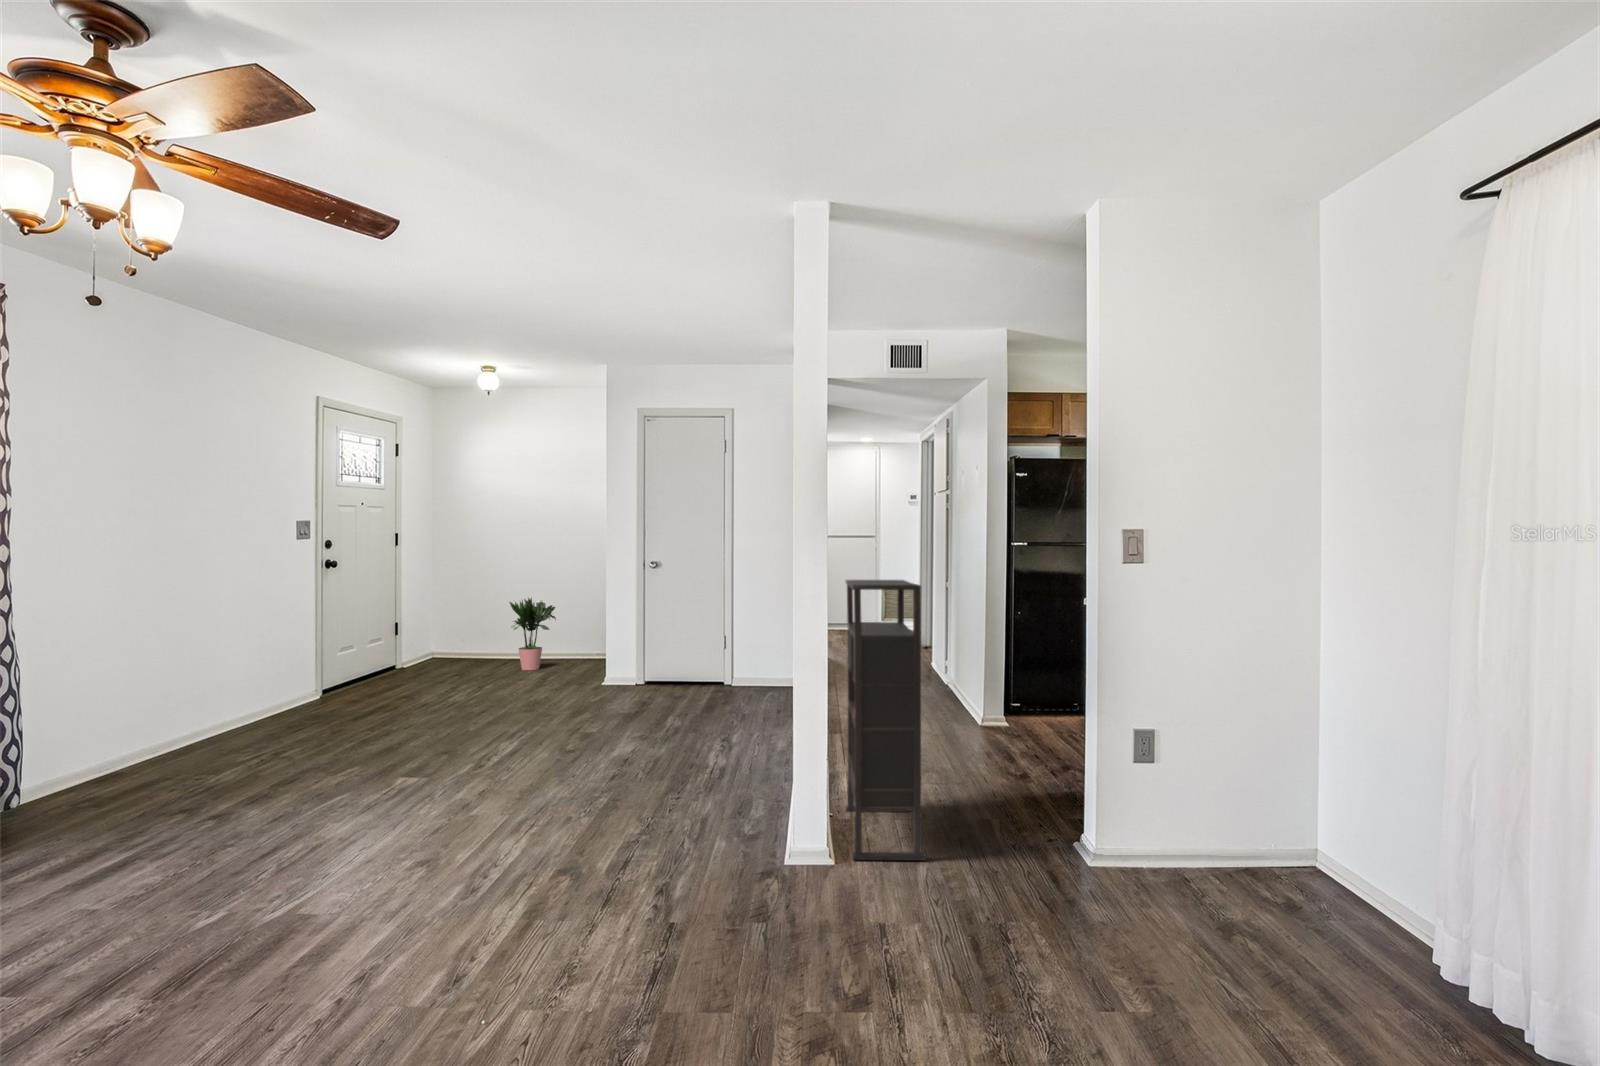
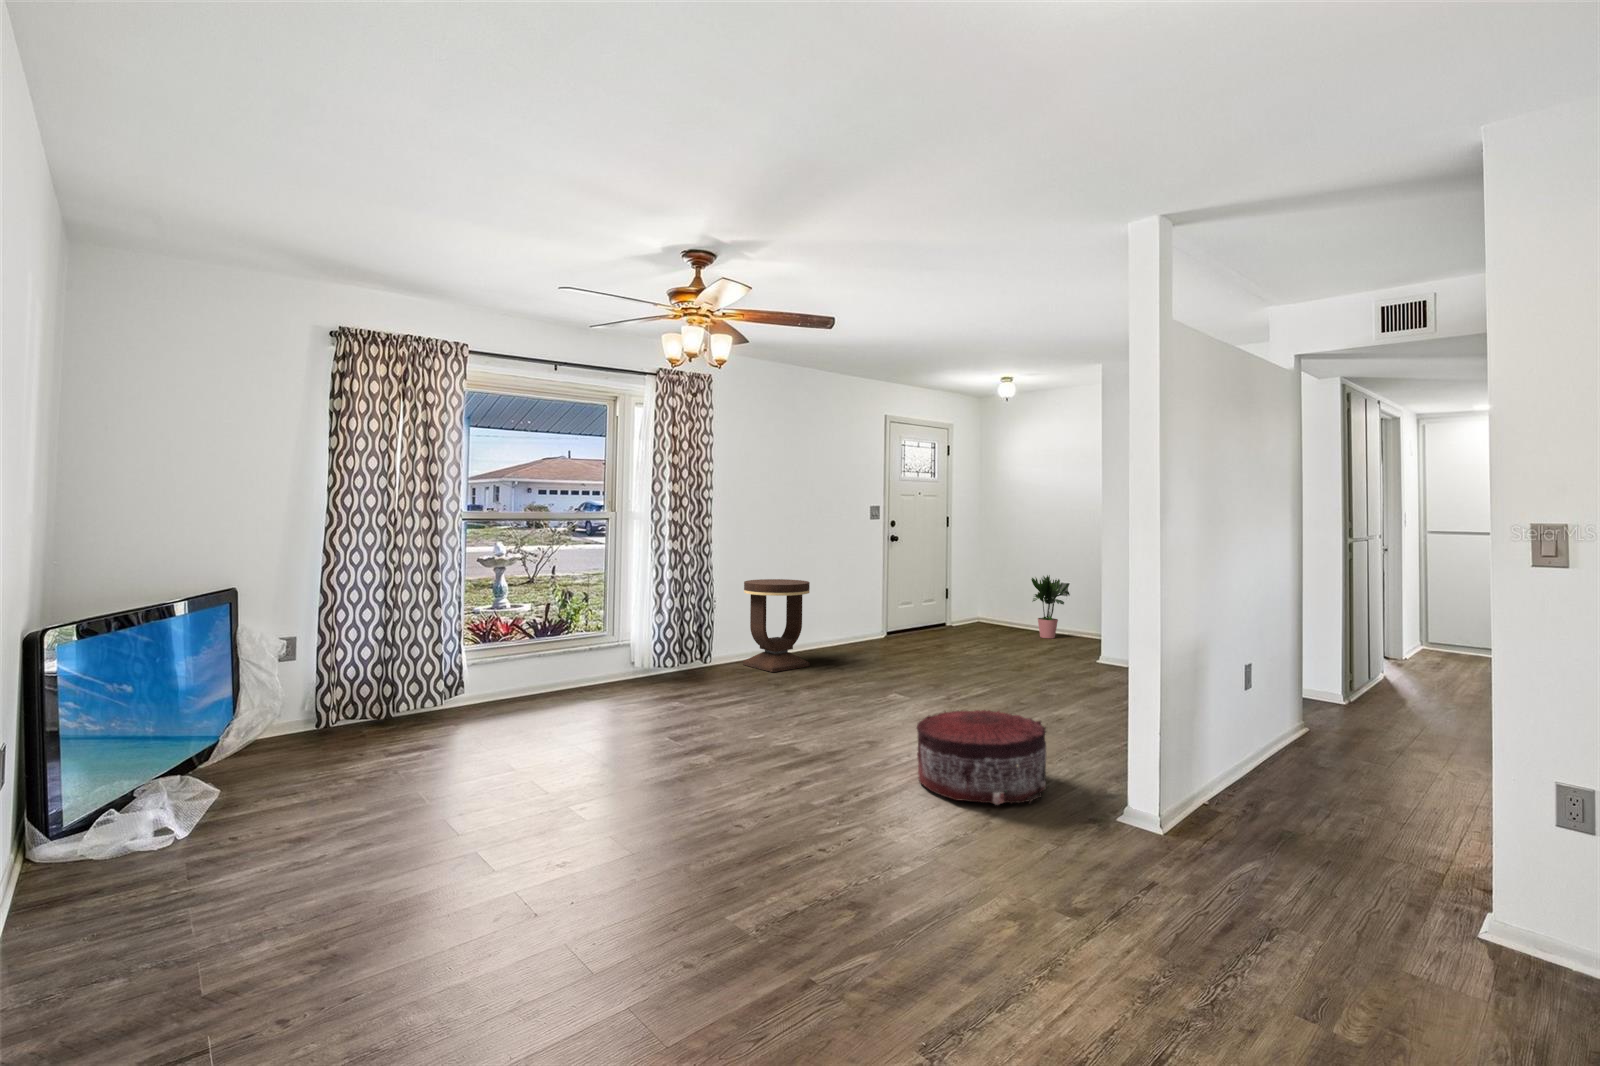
bookshelf: present [845,580,926,860] -> none [1178,568,1294,846]
side table: none [81,633,224,790] -> present [743,579,810,672]
pouf: none [540,776,718,919] -> present [917,710,1046,805]

